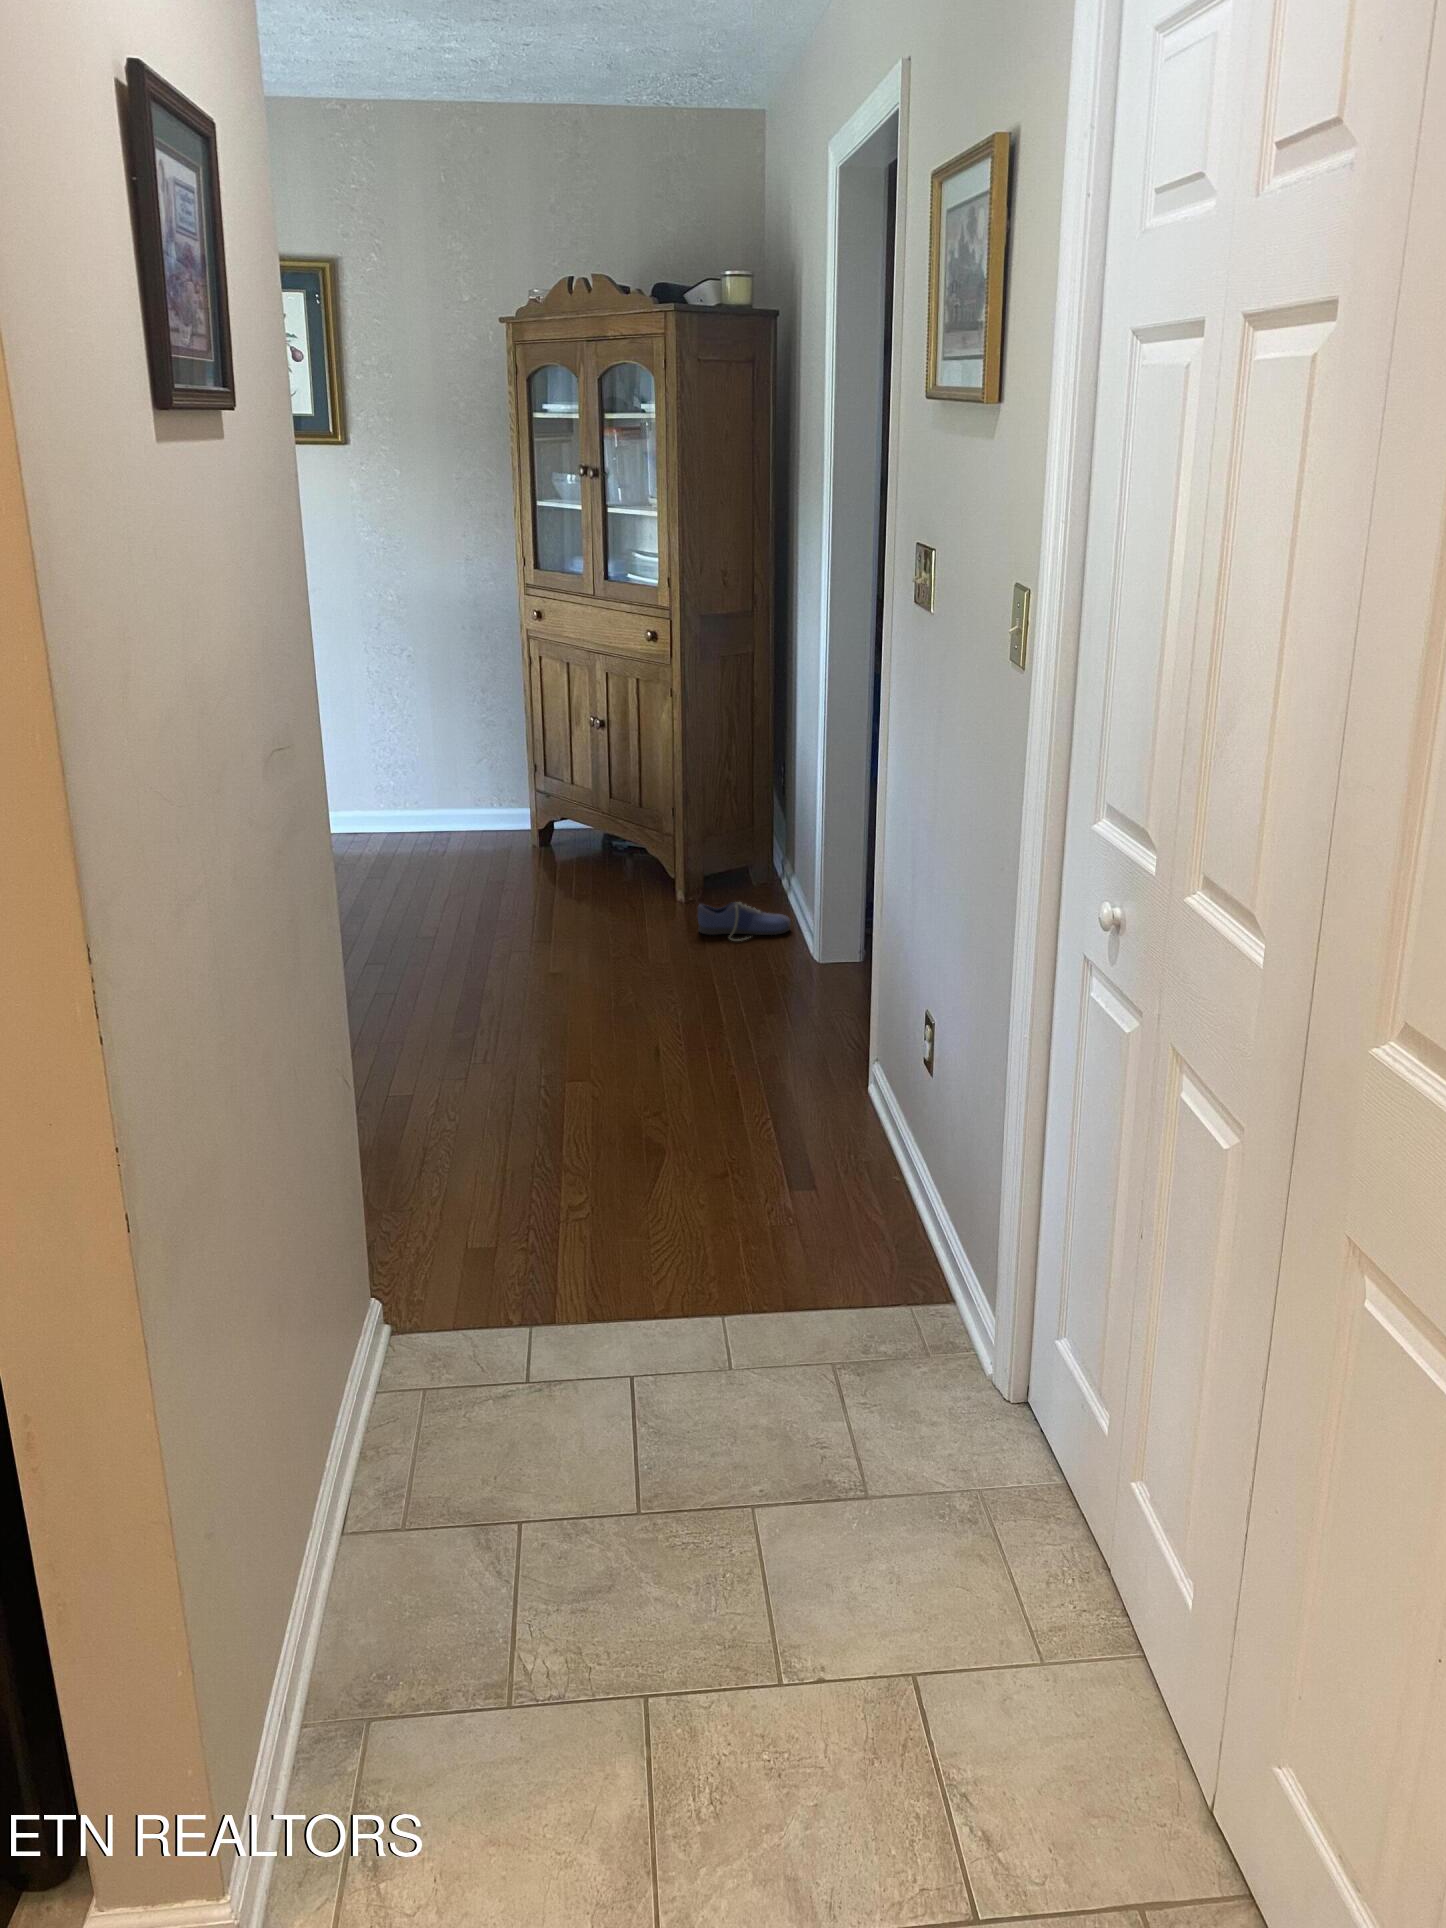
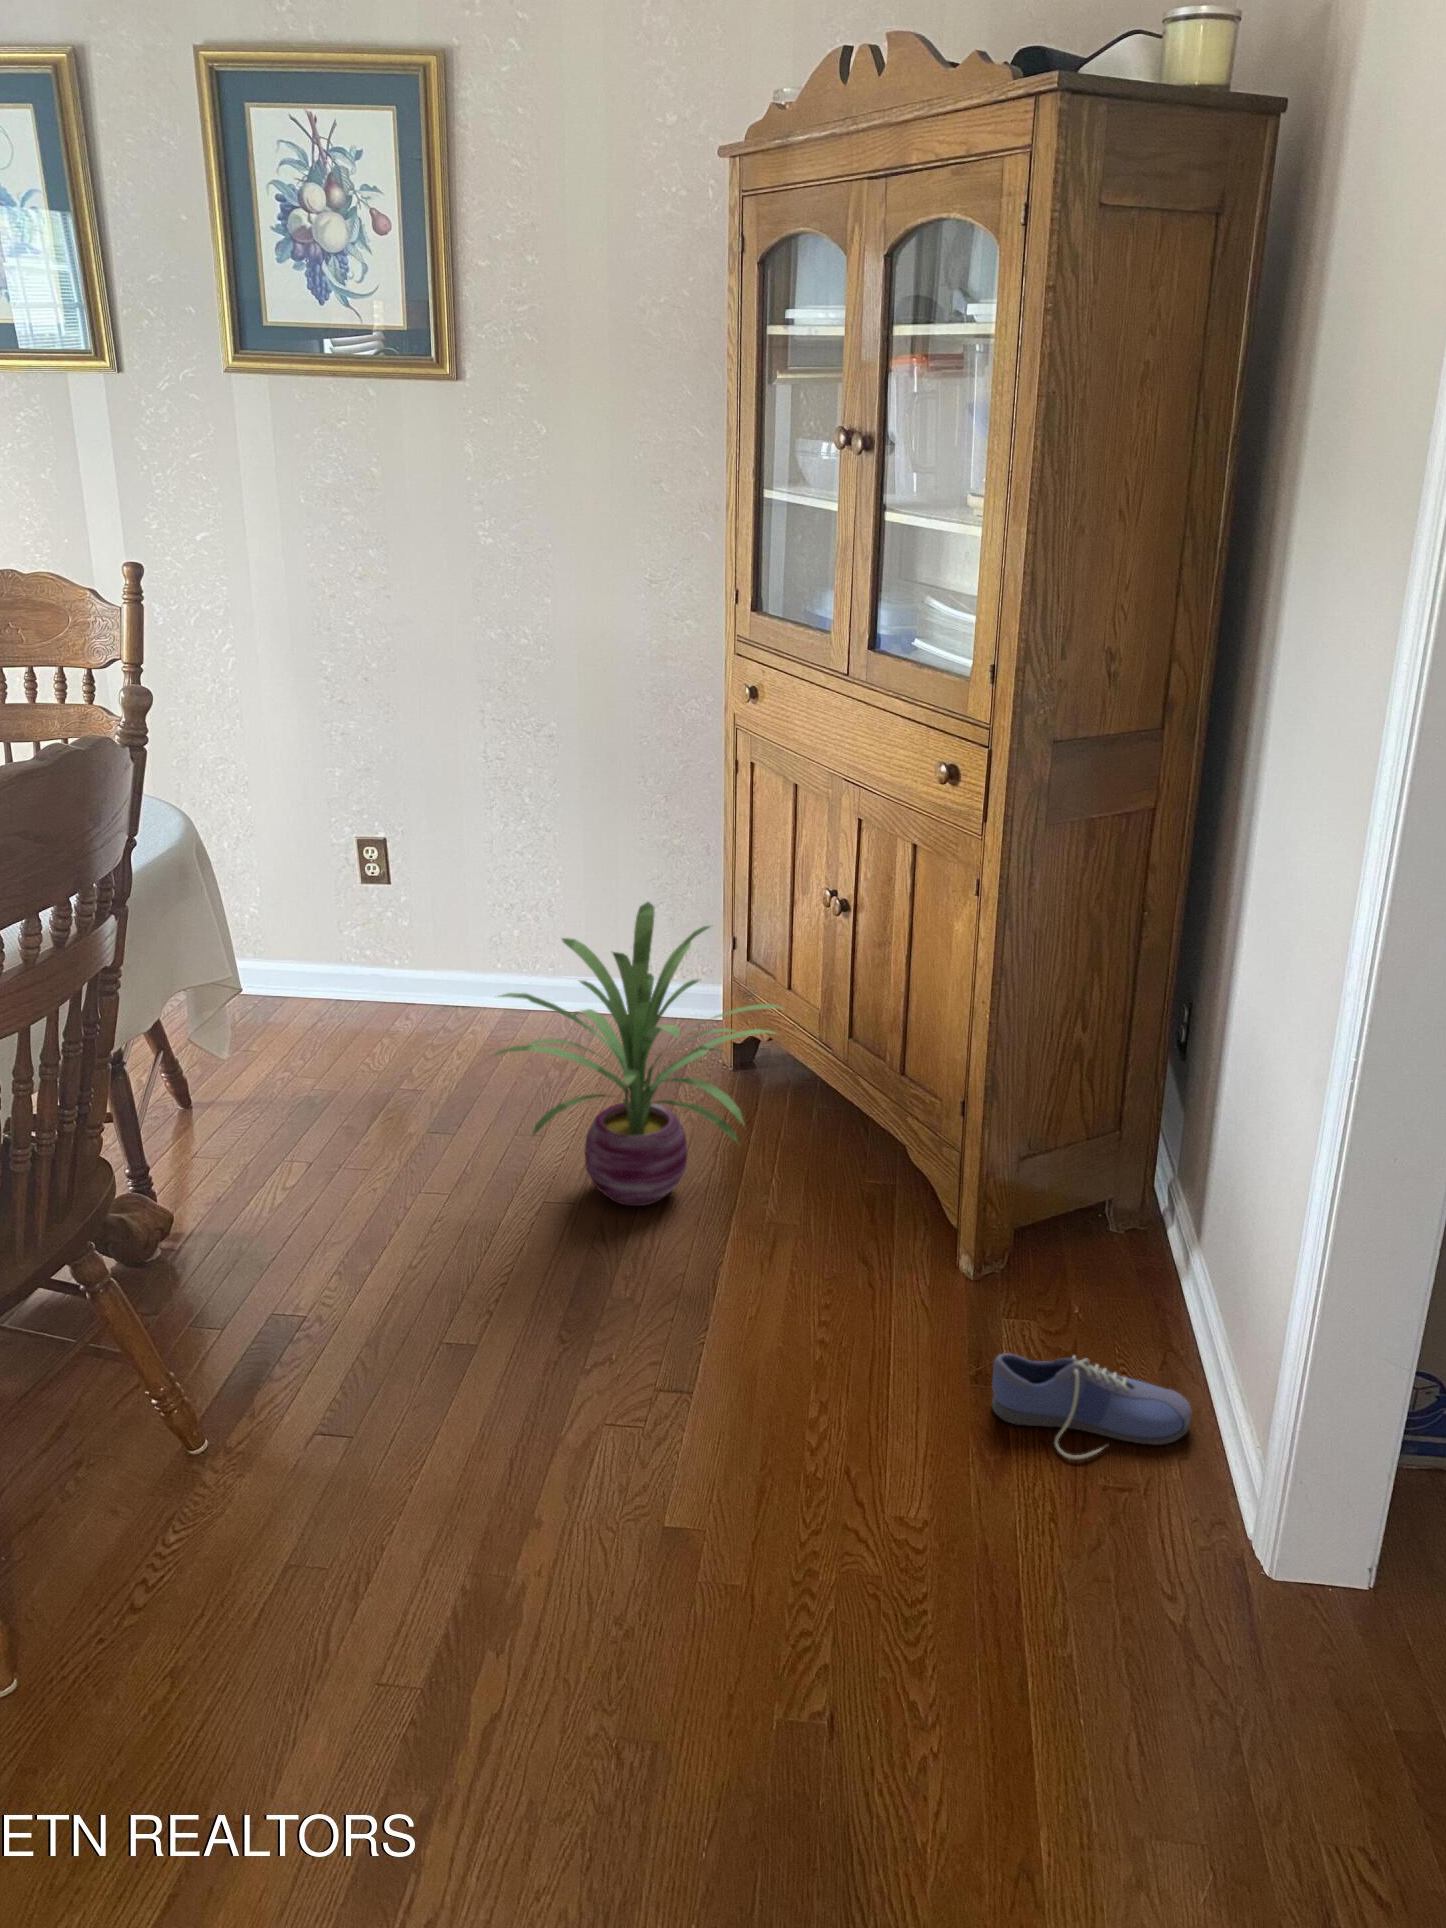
decorative plant: none [409,726,576,890] -> present [495,902,781,1206]

